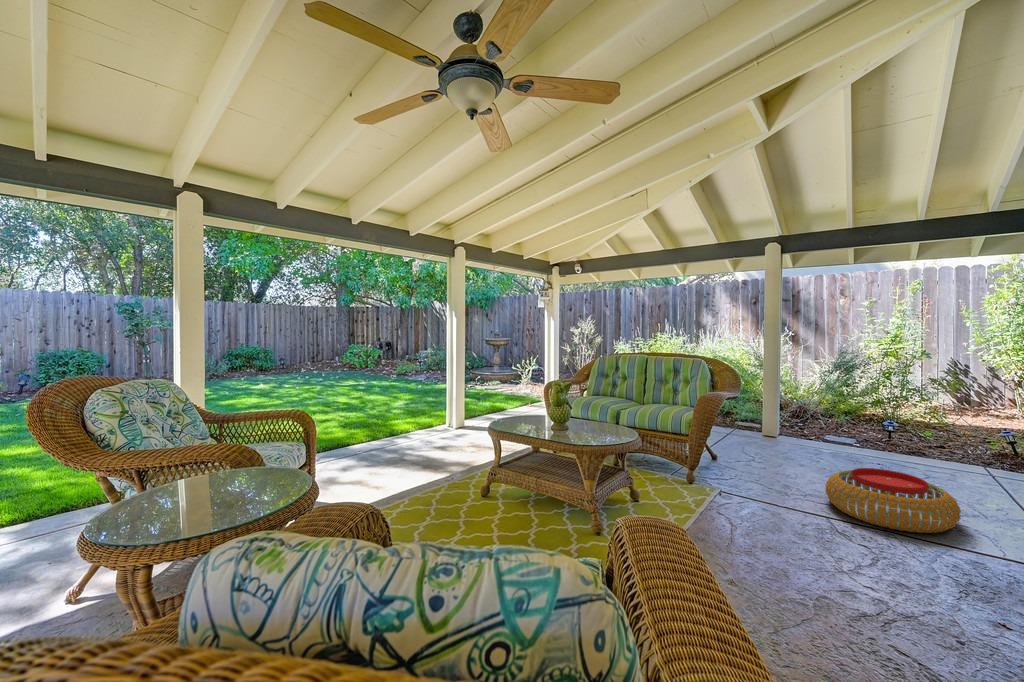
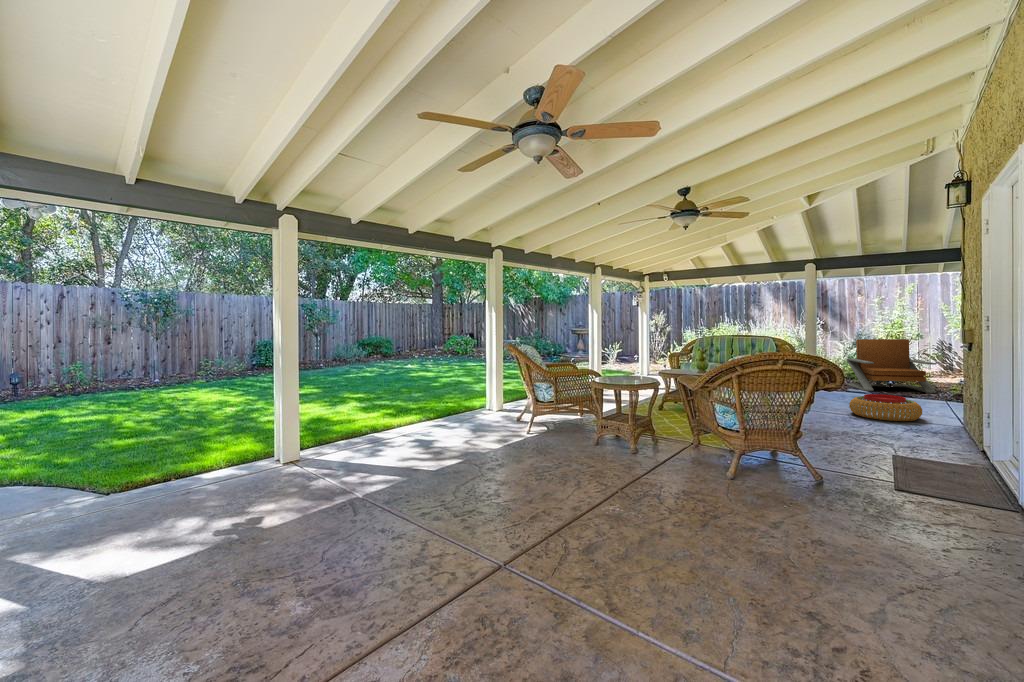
lounge chair: none [824,360,957,447] -> present [847,339,936,393]

